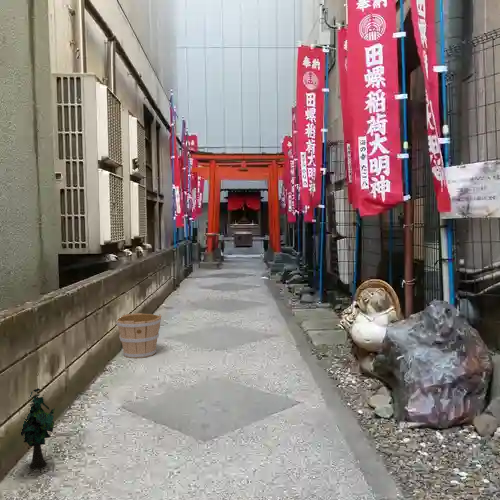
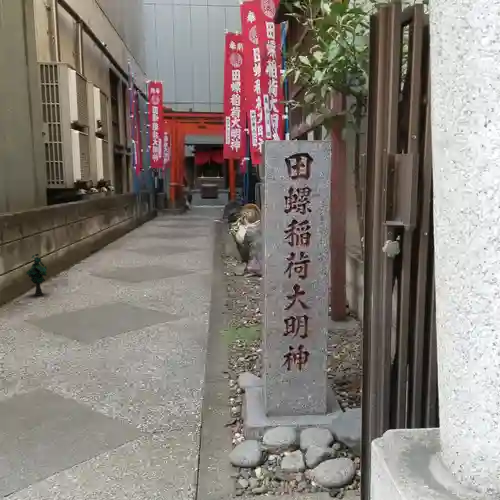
wooden bucket: present [116,313,161,358] -> none [86,231,117,260]

